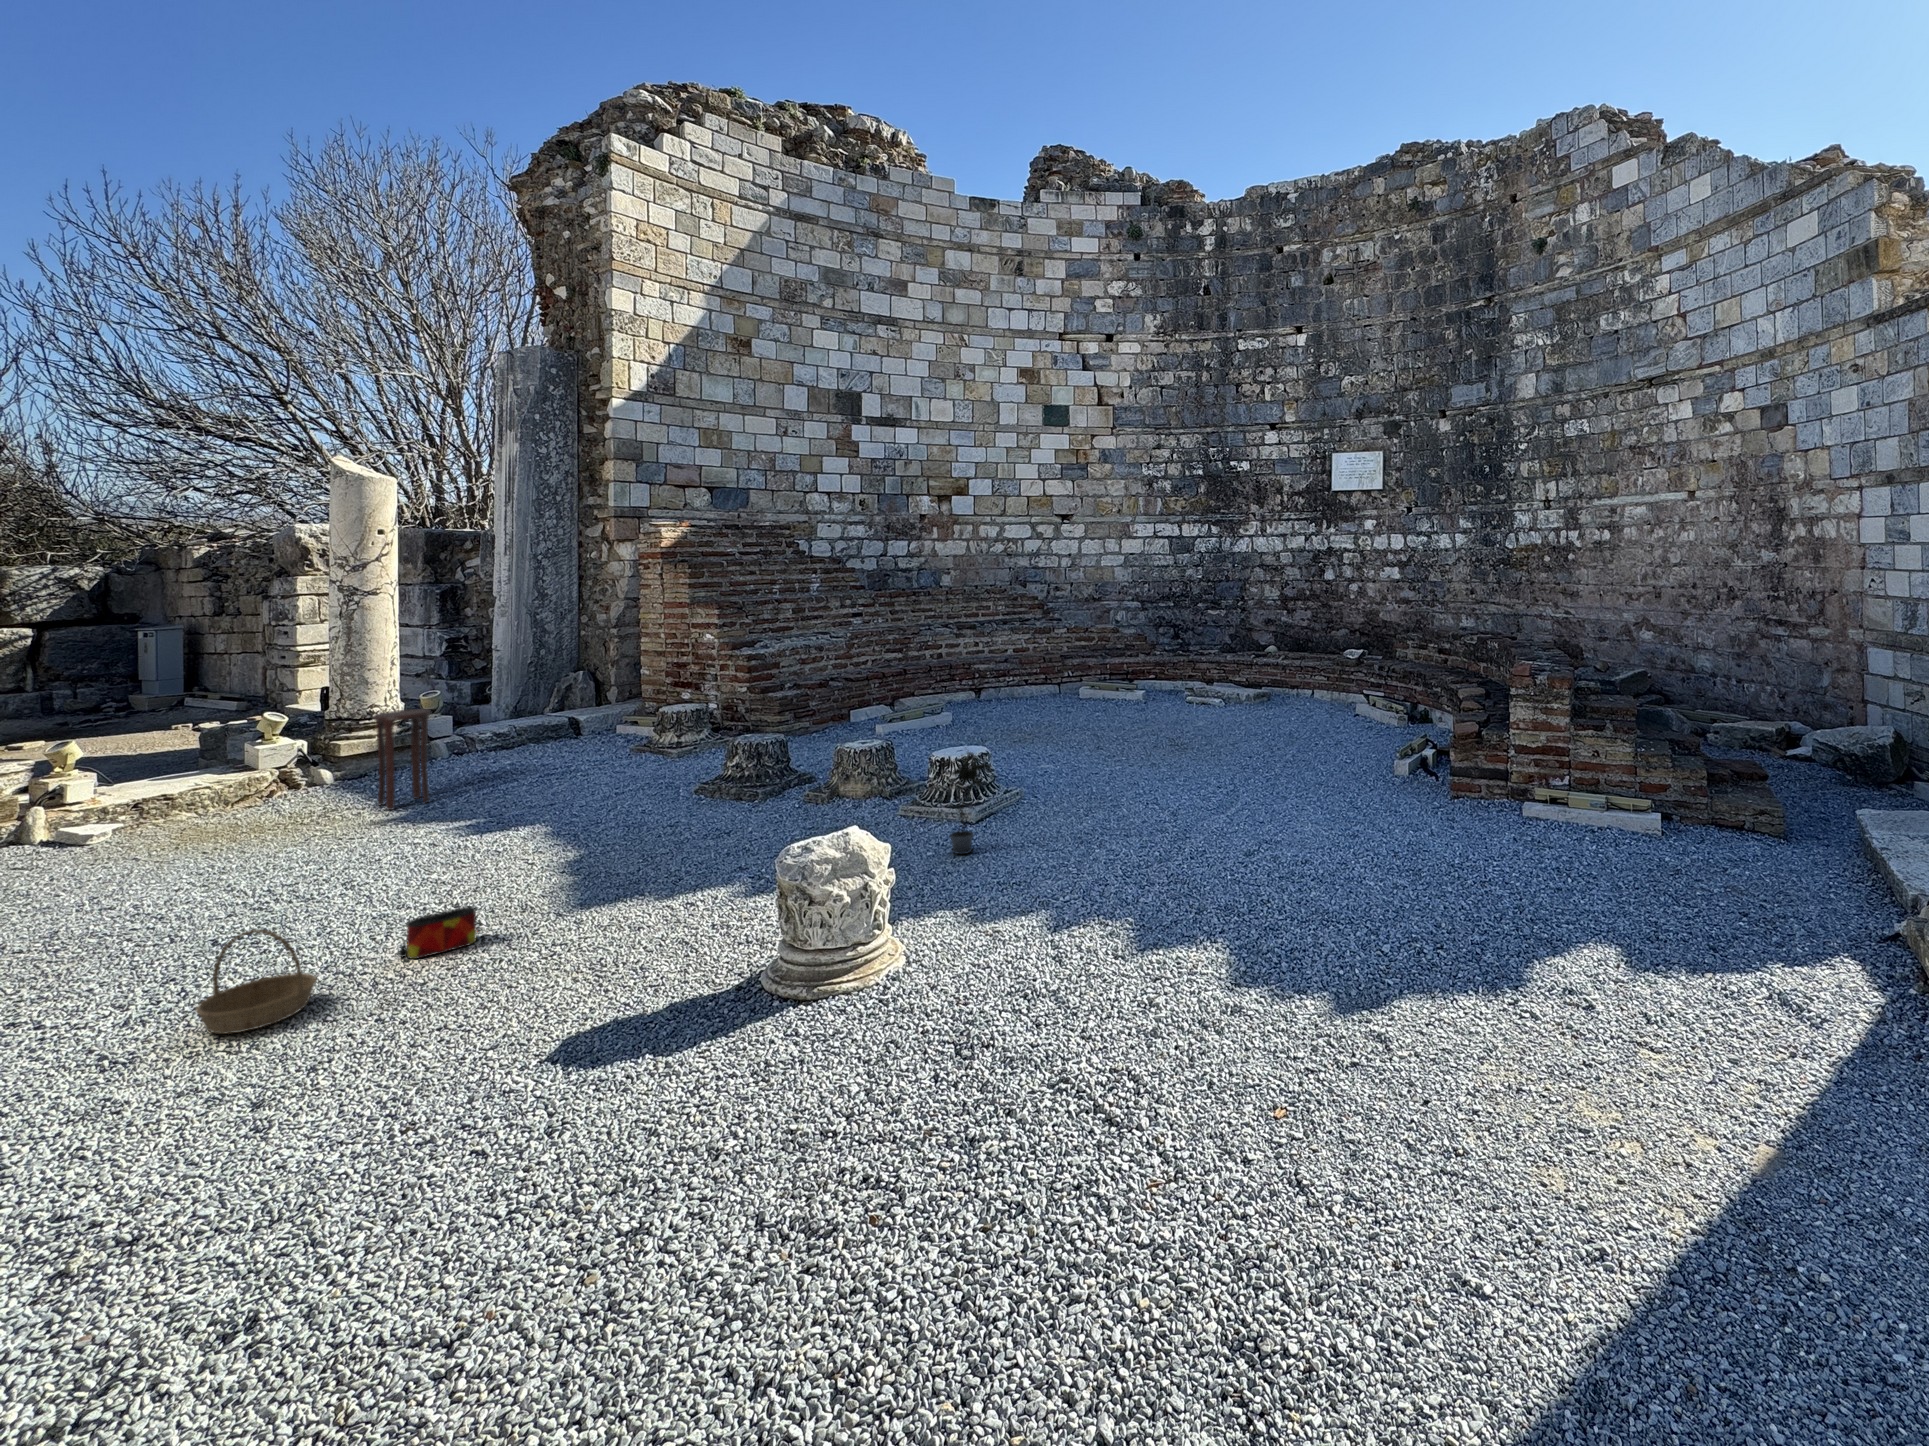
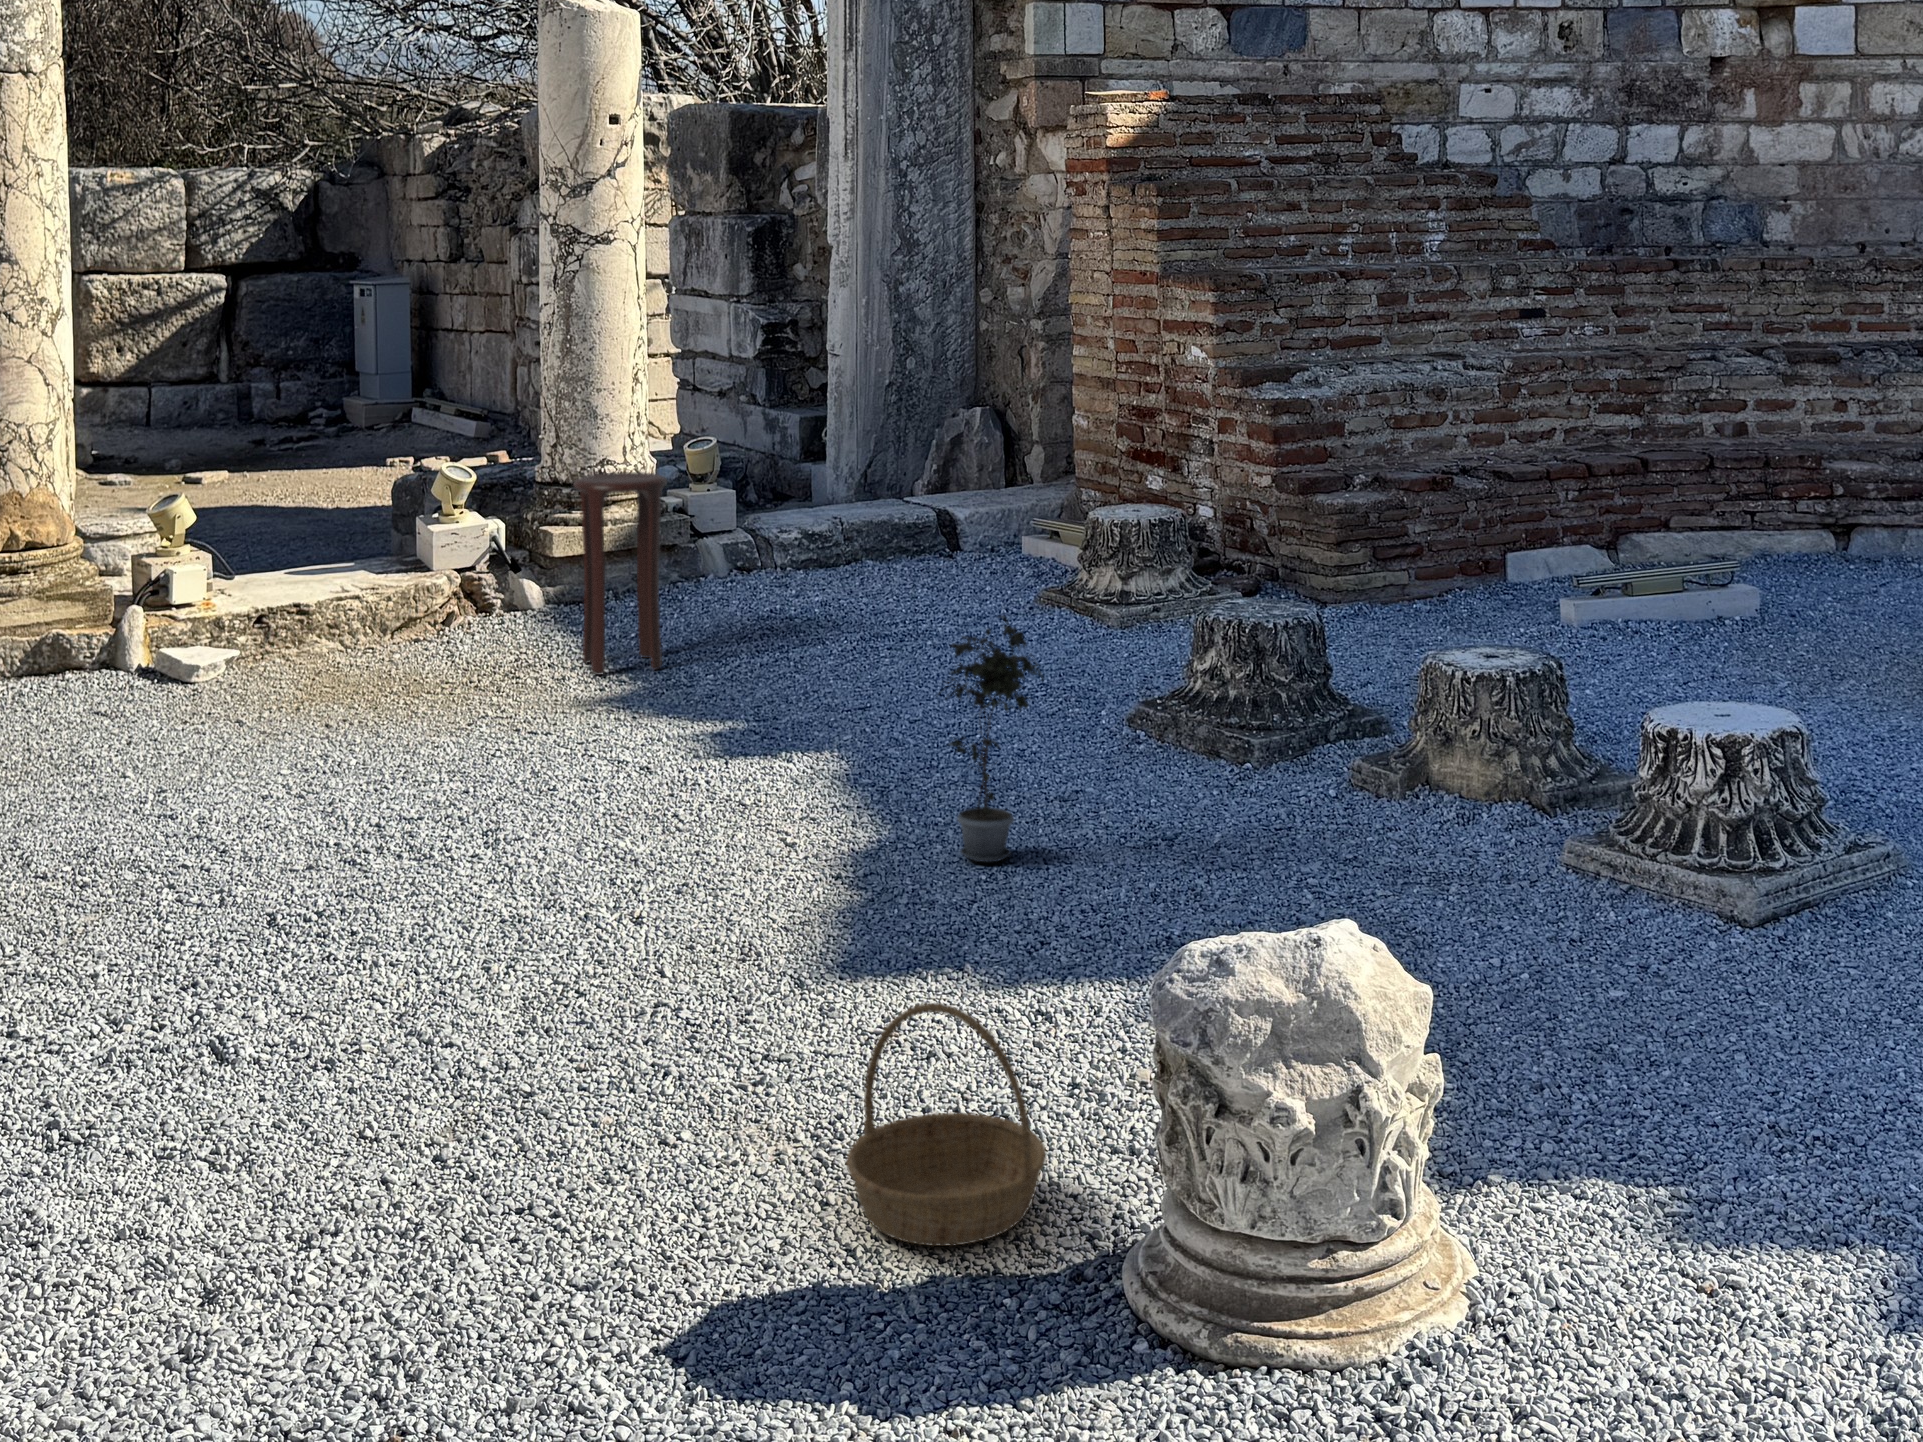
potted plant: present [940,752,990,854] -> present [943,615,1043,863]
bag: present [398,906,480,959] -> none [502,928,648,1026]
basket: present [196,929,317,1034] -> present [846,1003,1046,1246]

